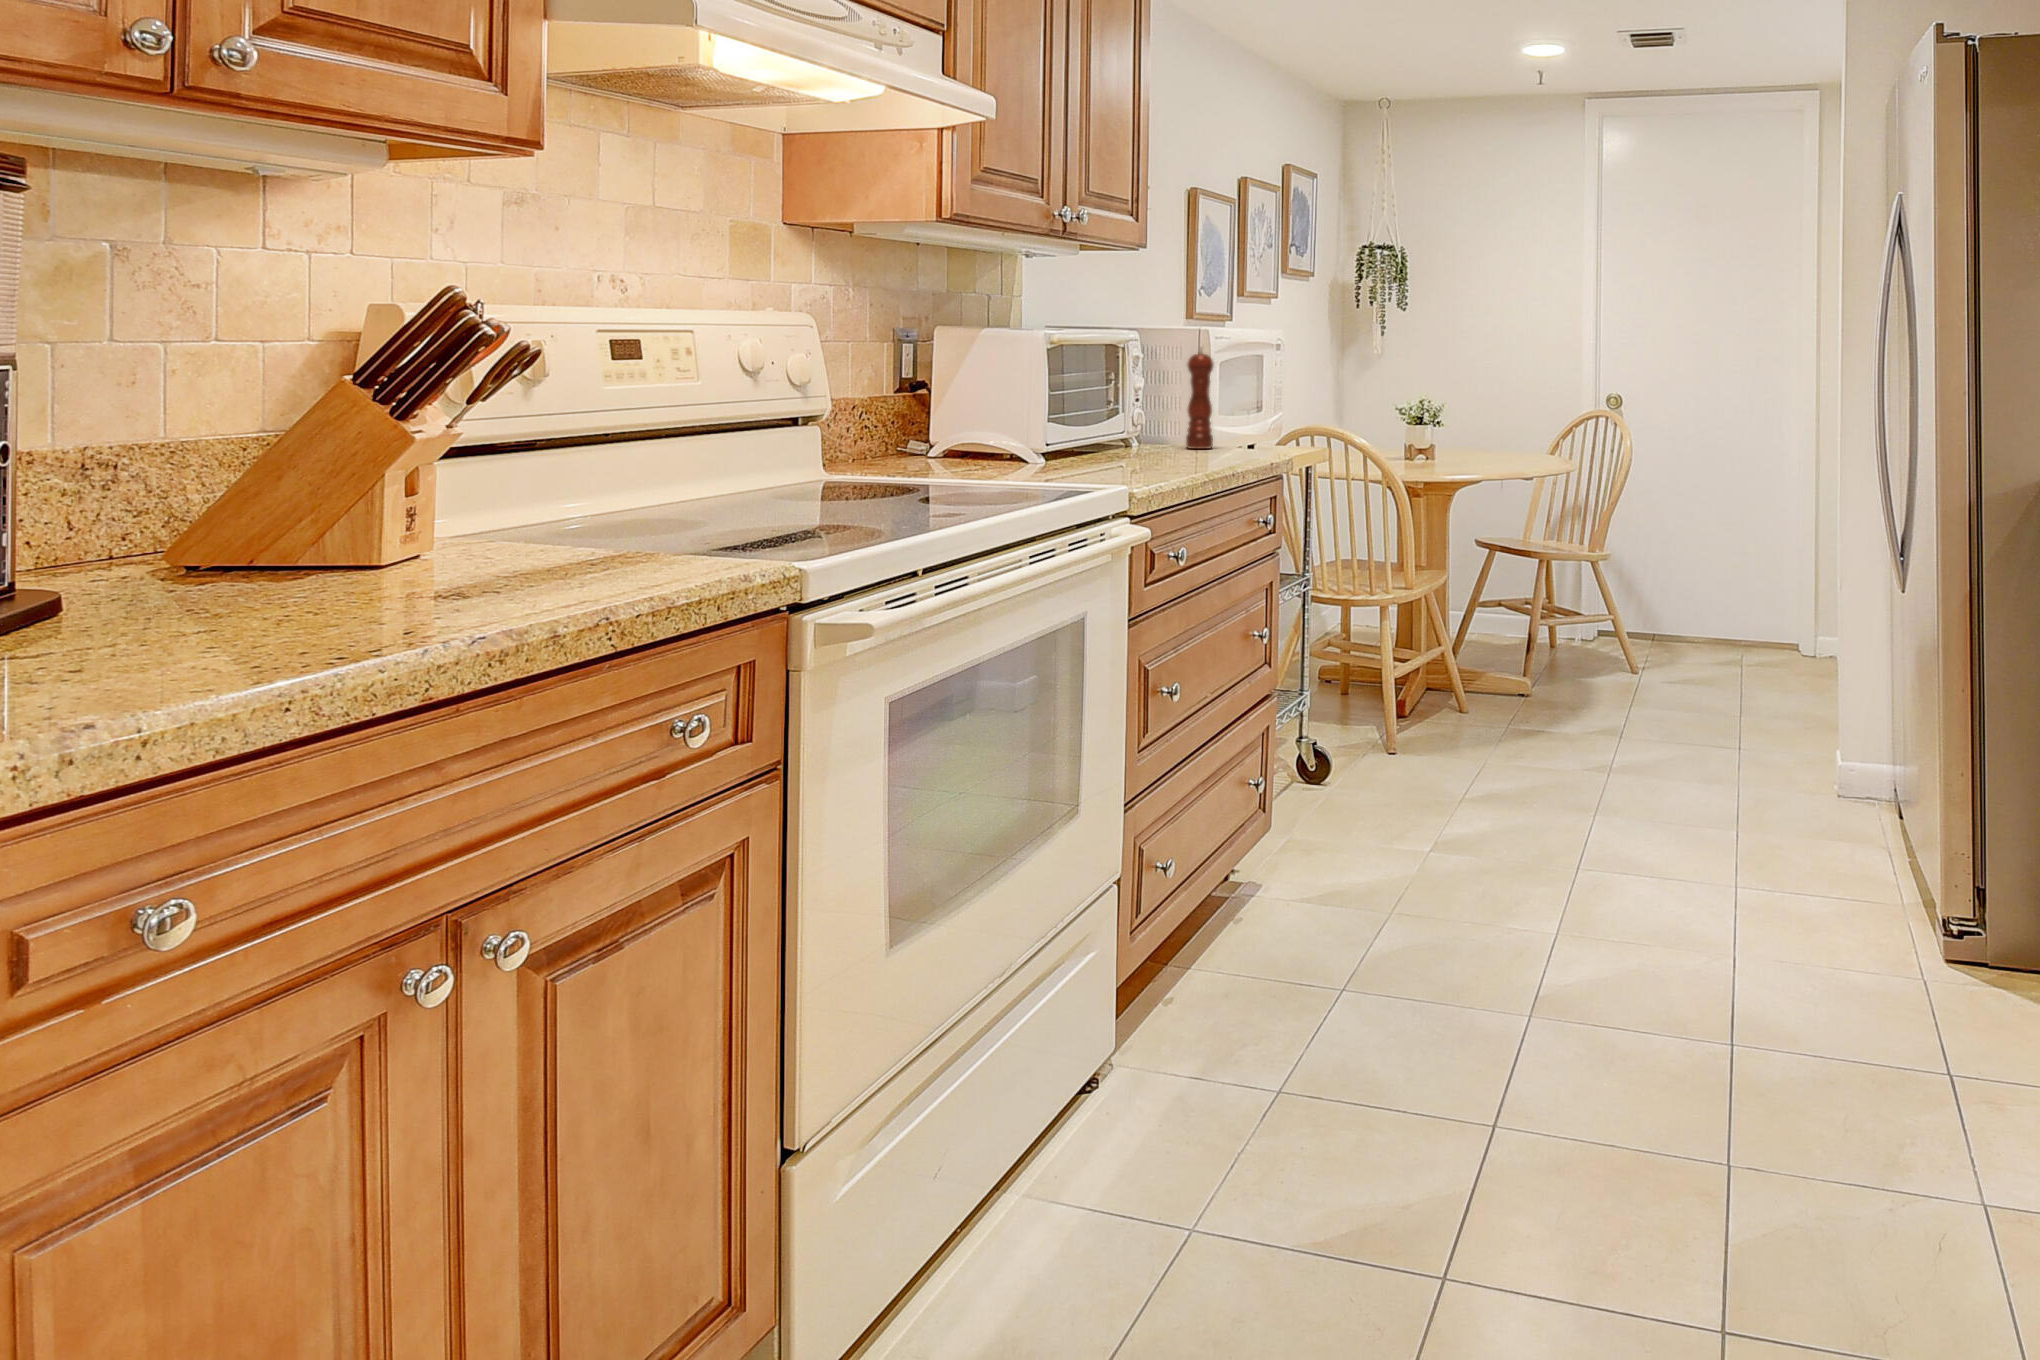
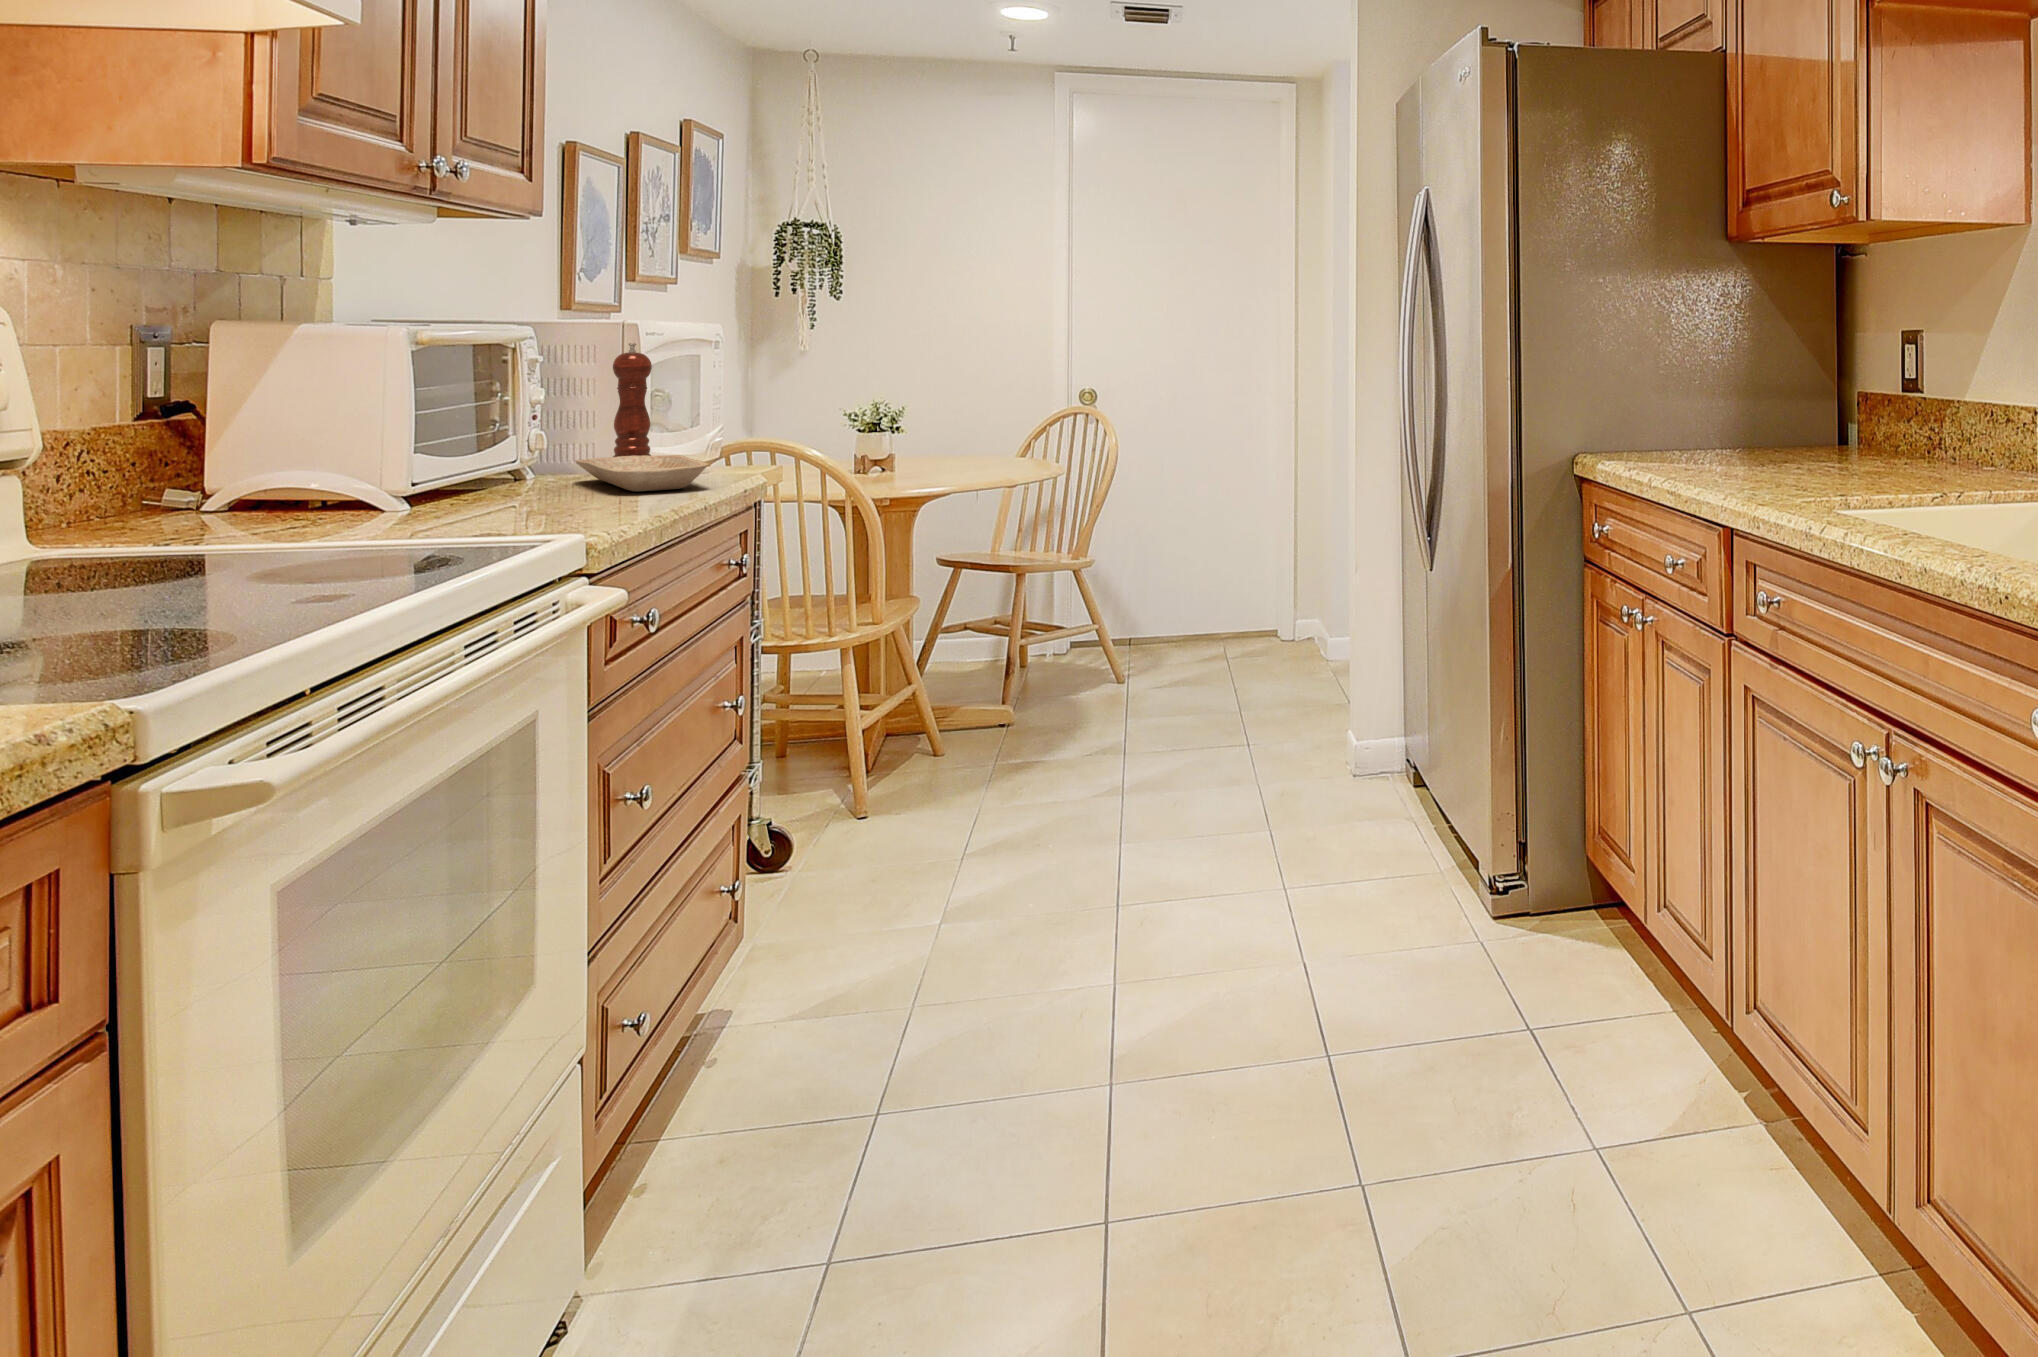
tray: none [1155,435,1235,462] -> present [575,455,708,491]

